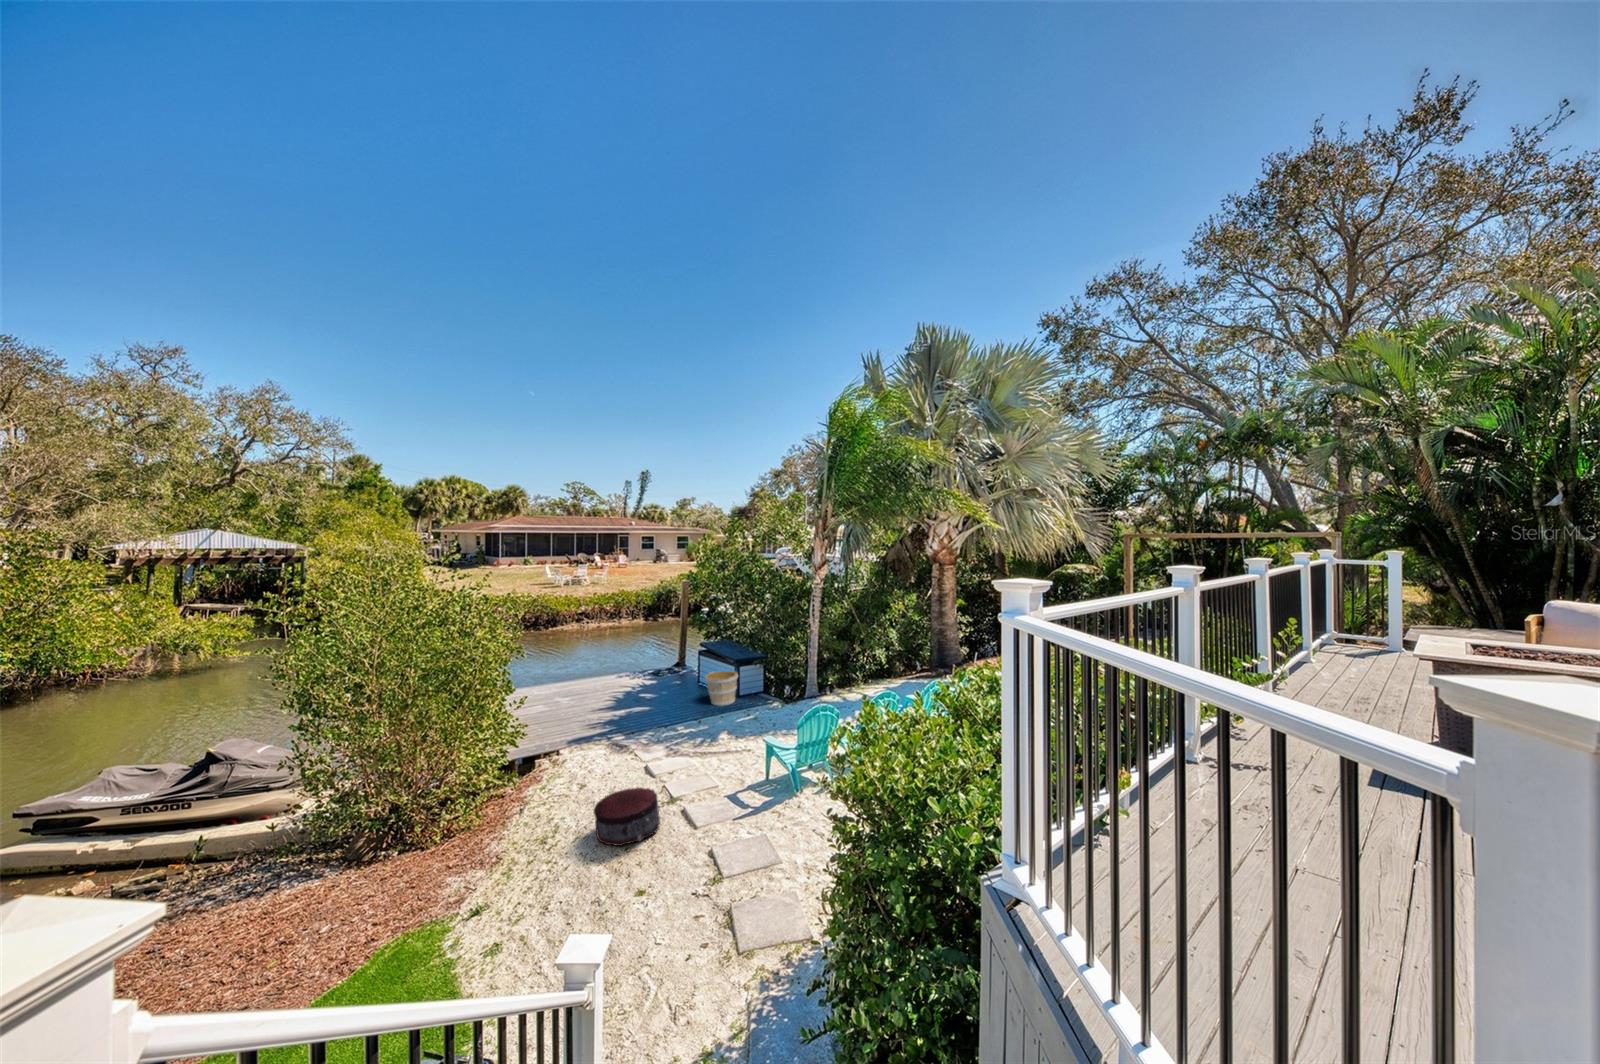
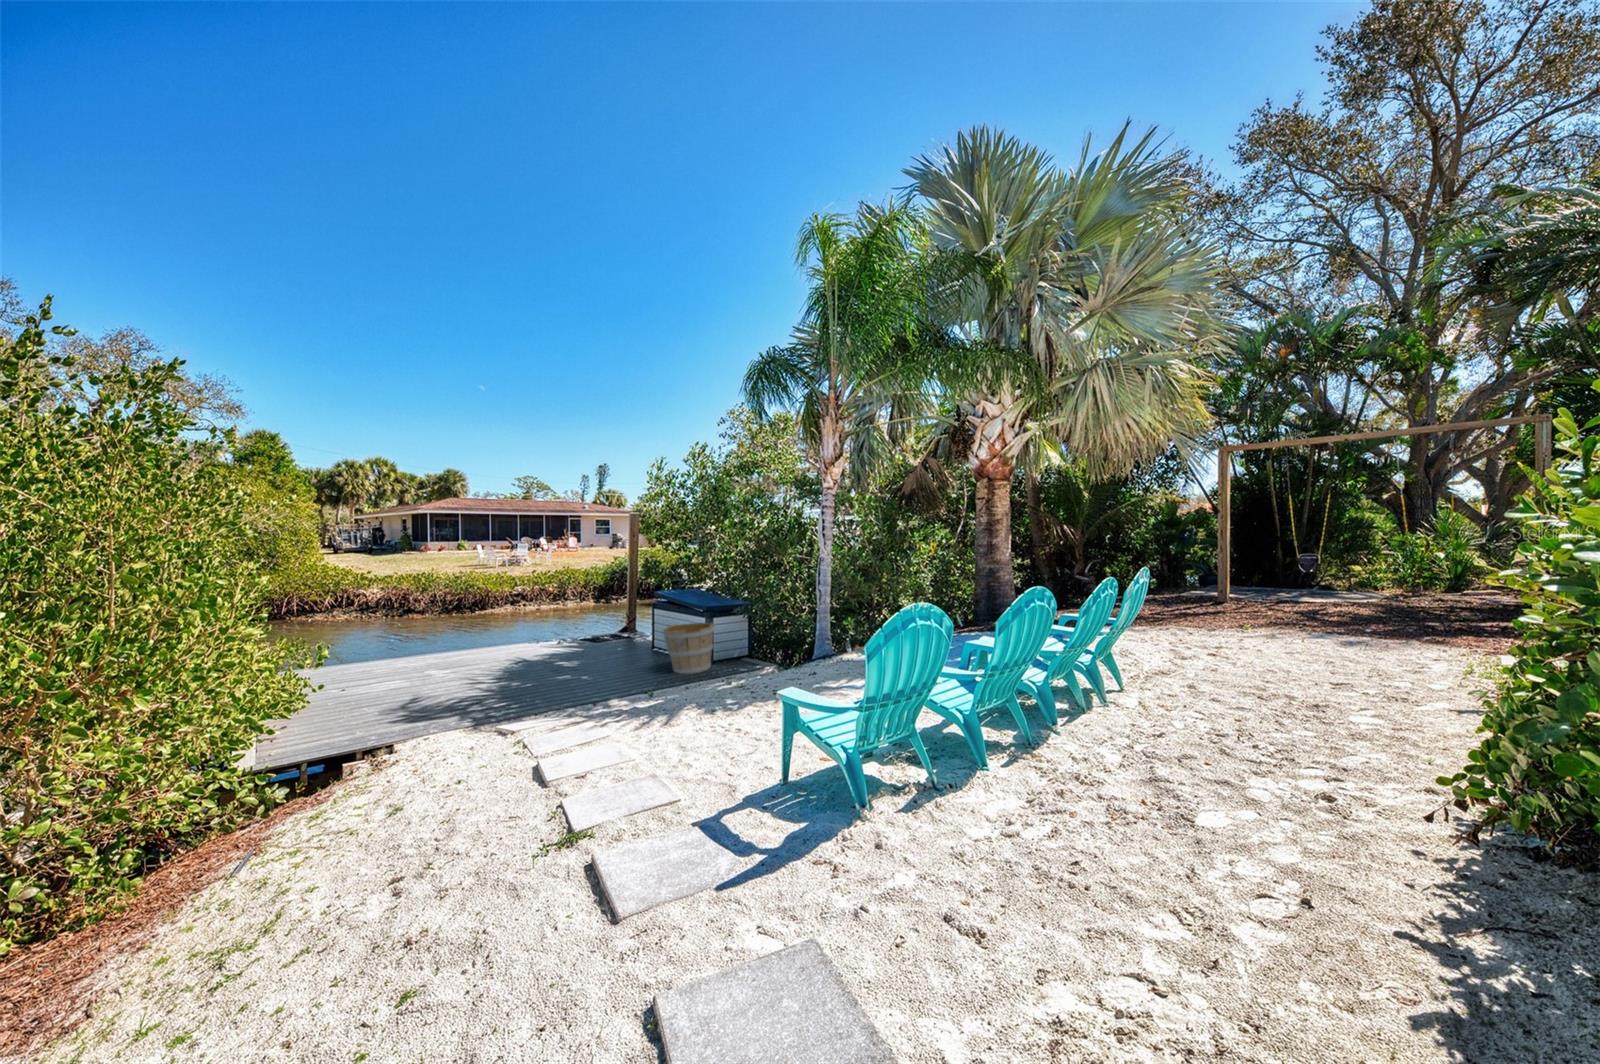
pouf: present [594,788,660,846] -> none [330,810,528,985]

